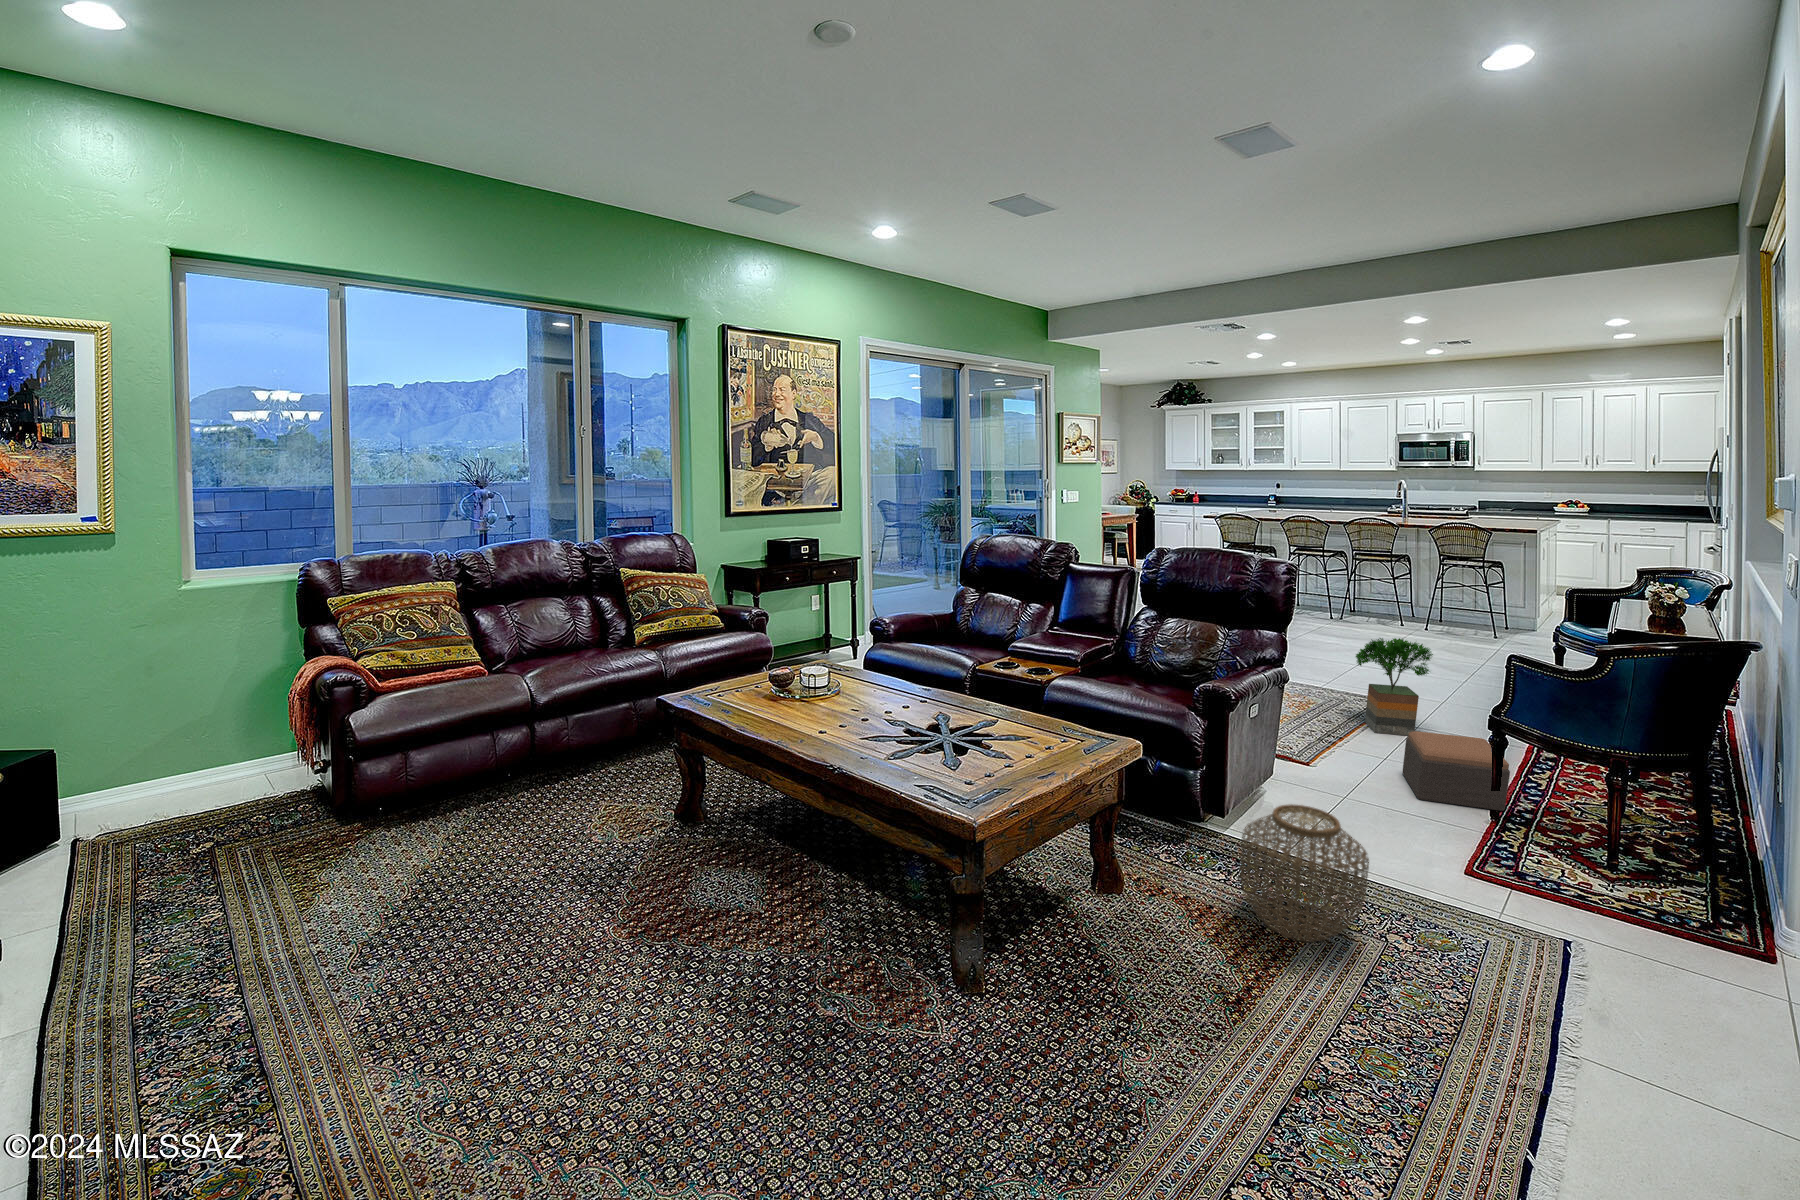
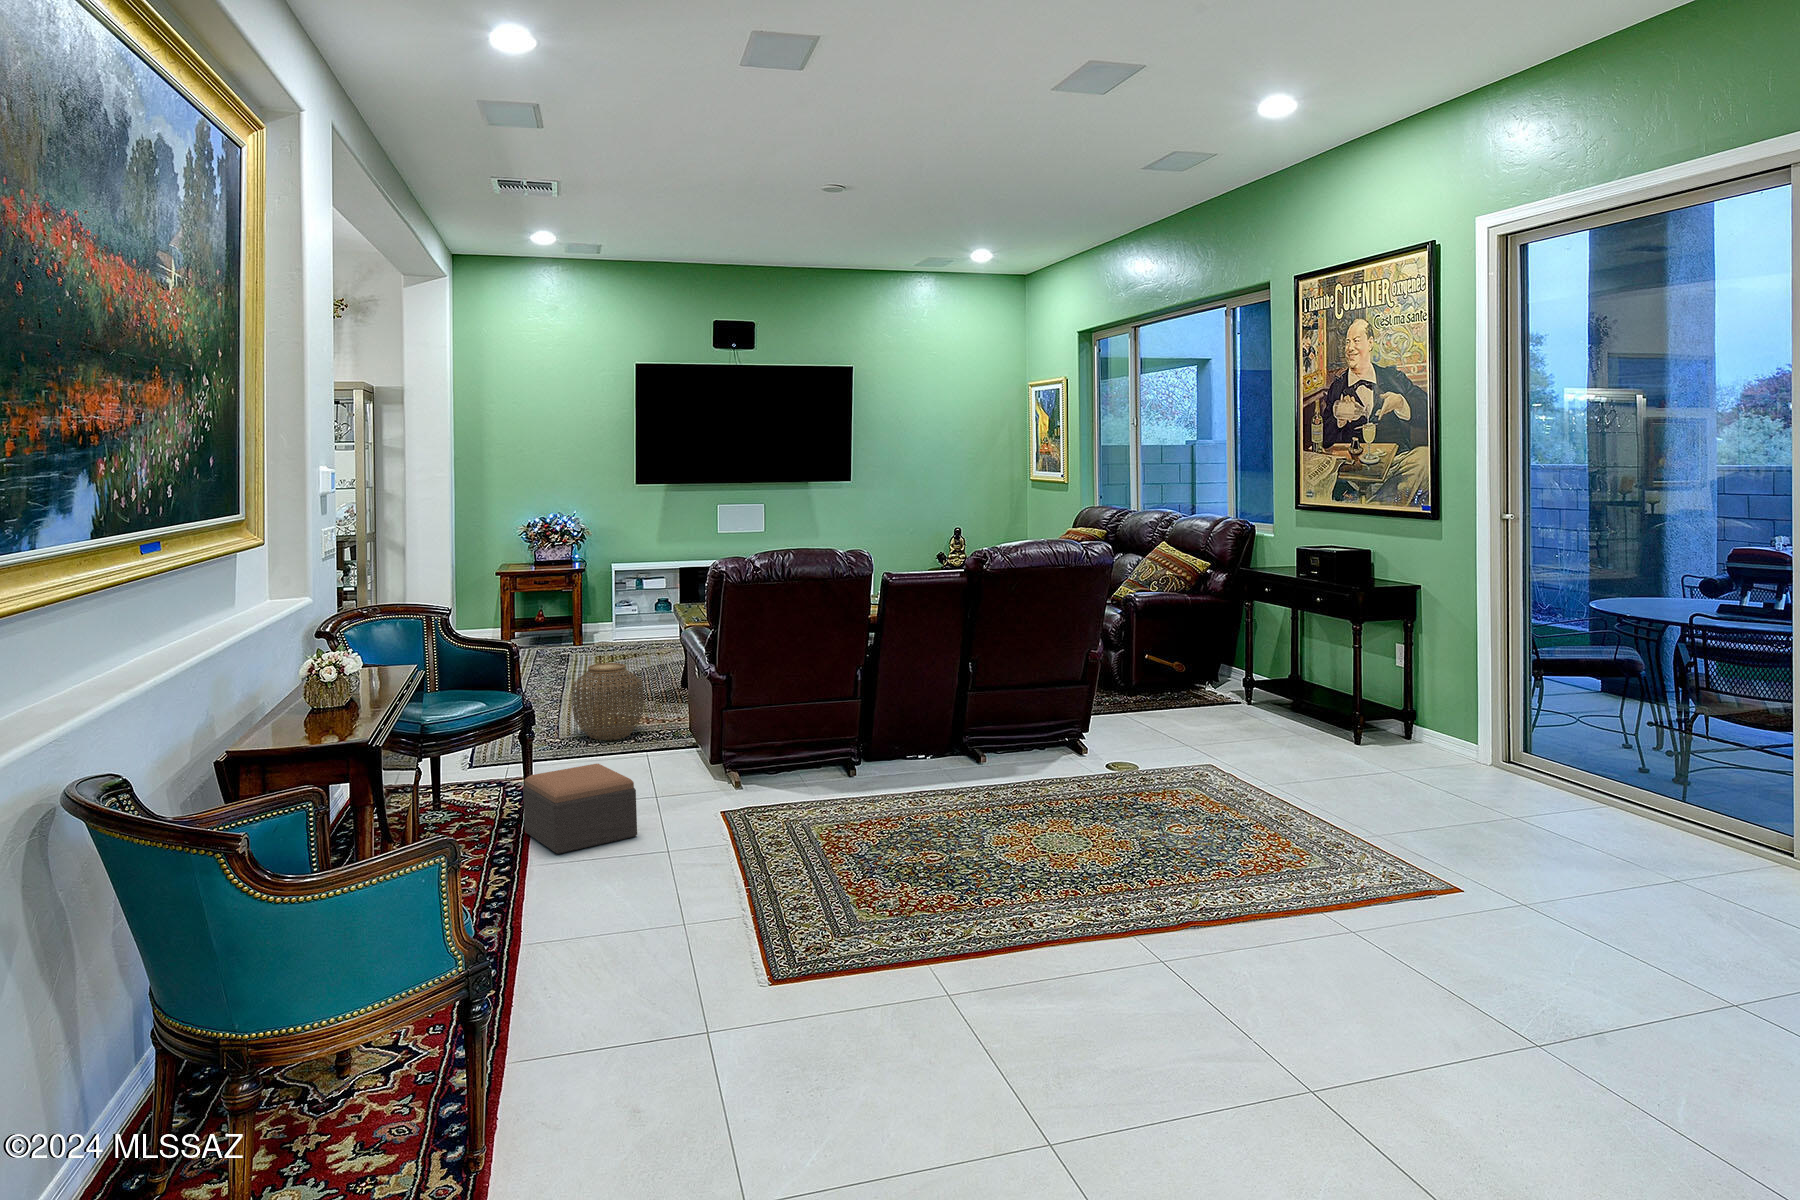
potted tree: present [1356,638,1433,736] -> none [655,734,784,914]

